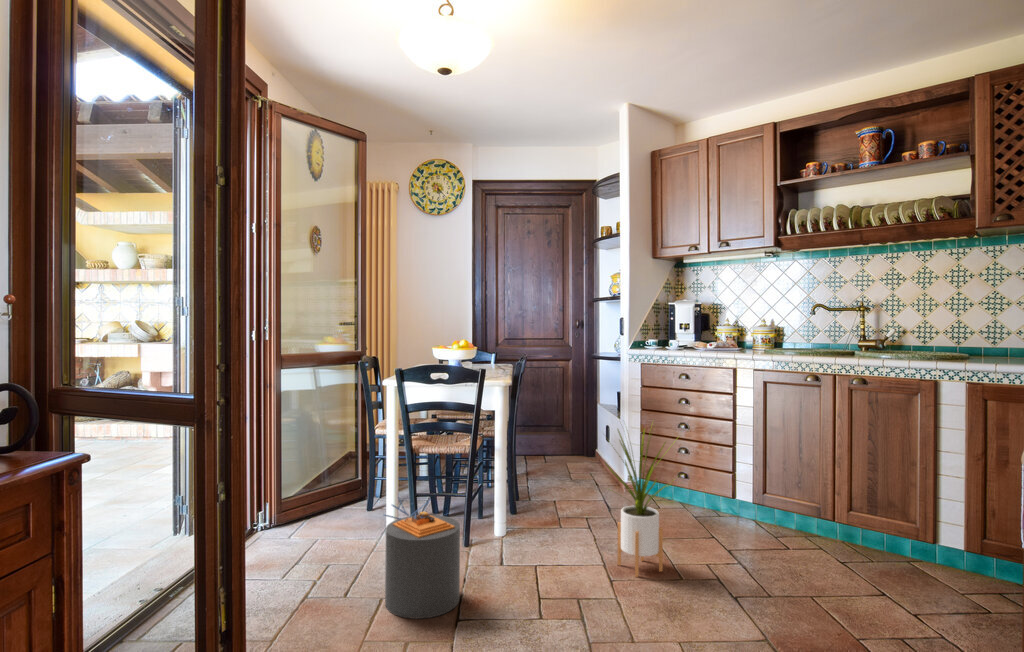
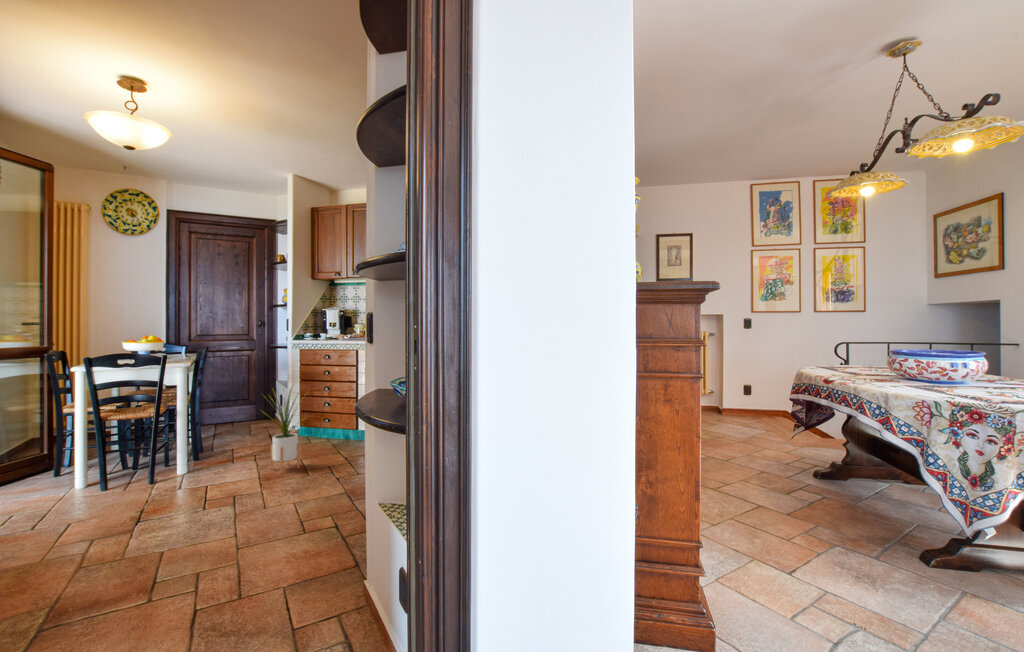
trash can: present [384,497,460,619] -> none [67,445,143,527]

